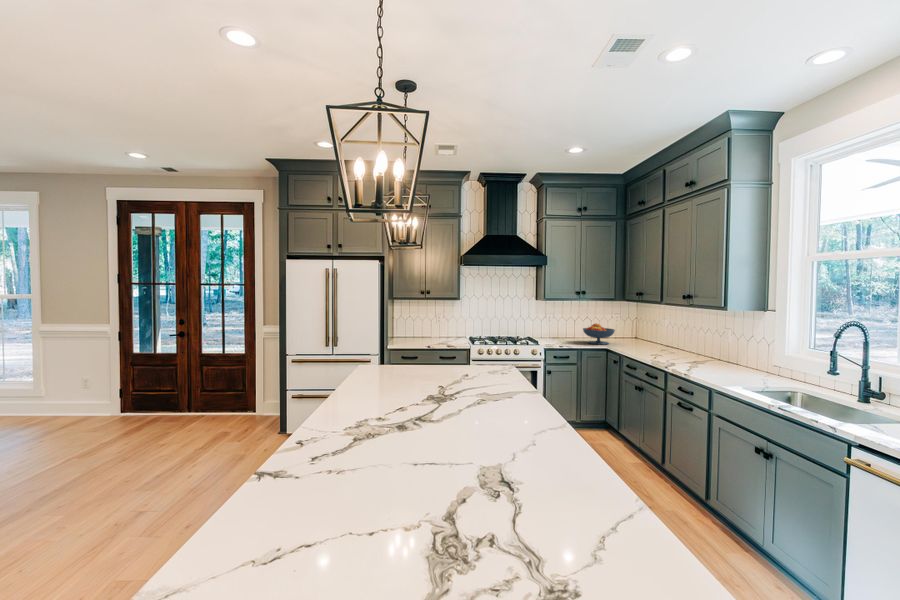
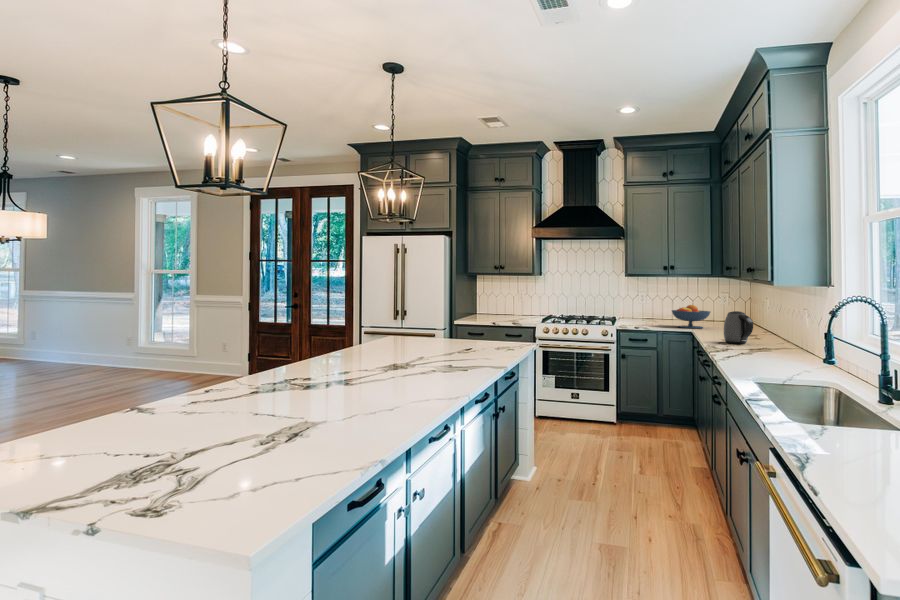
kettle: none [685,339,717,369] -> present [724,311,753,344]

